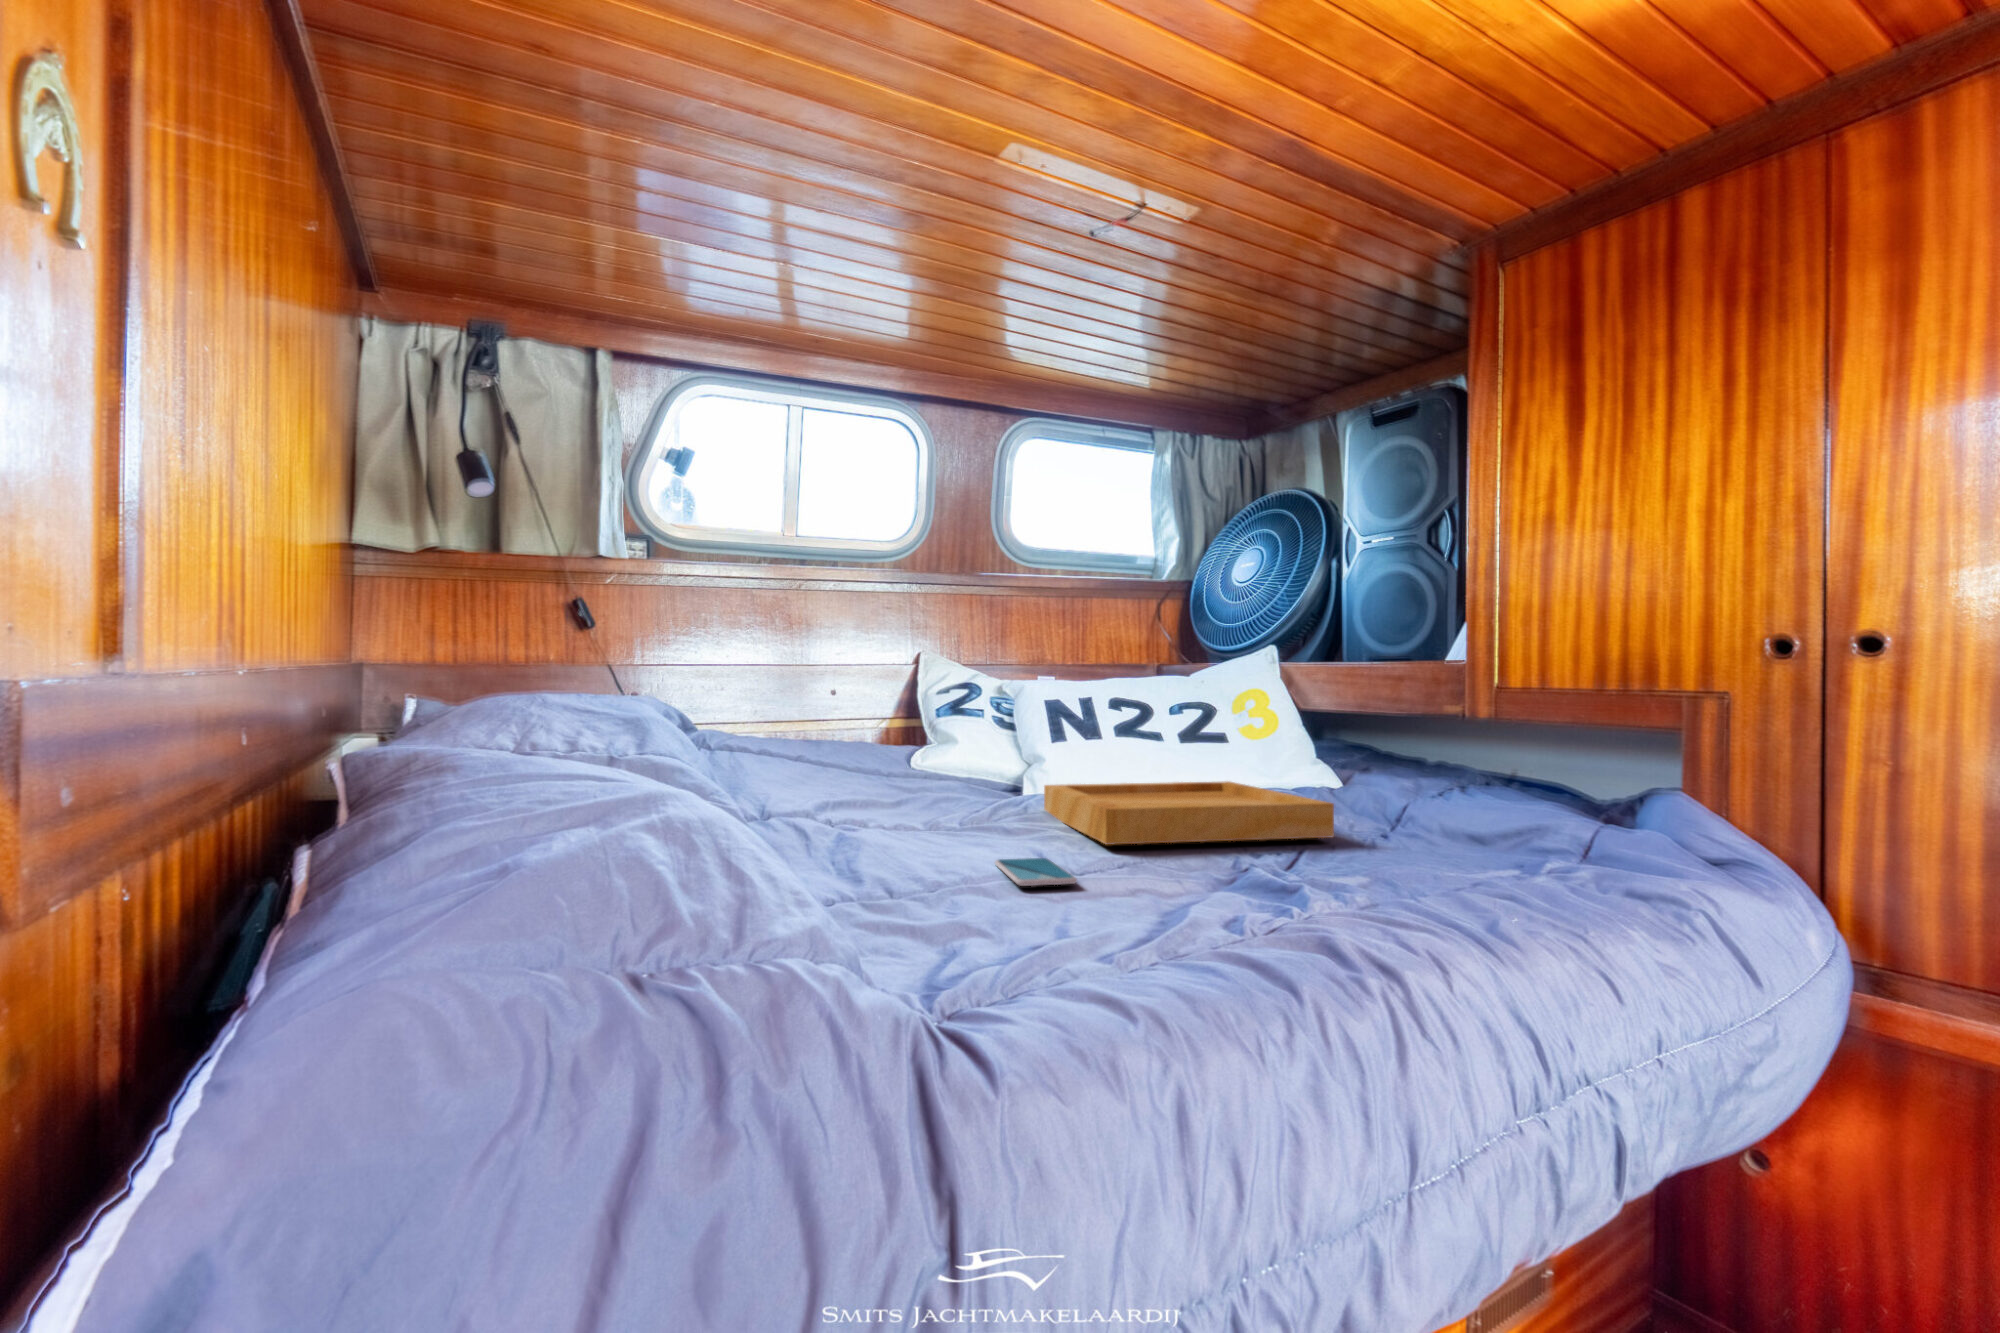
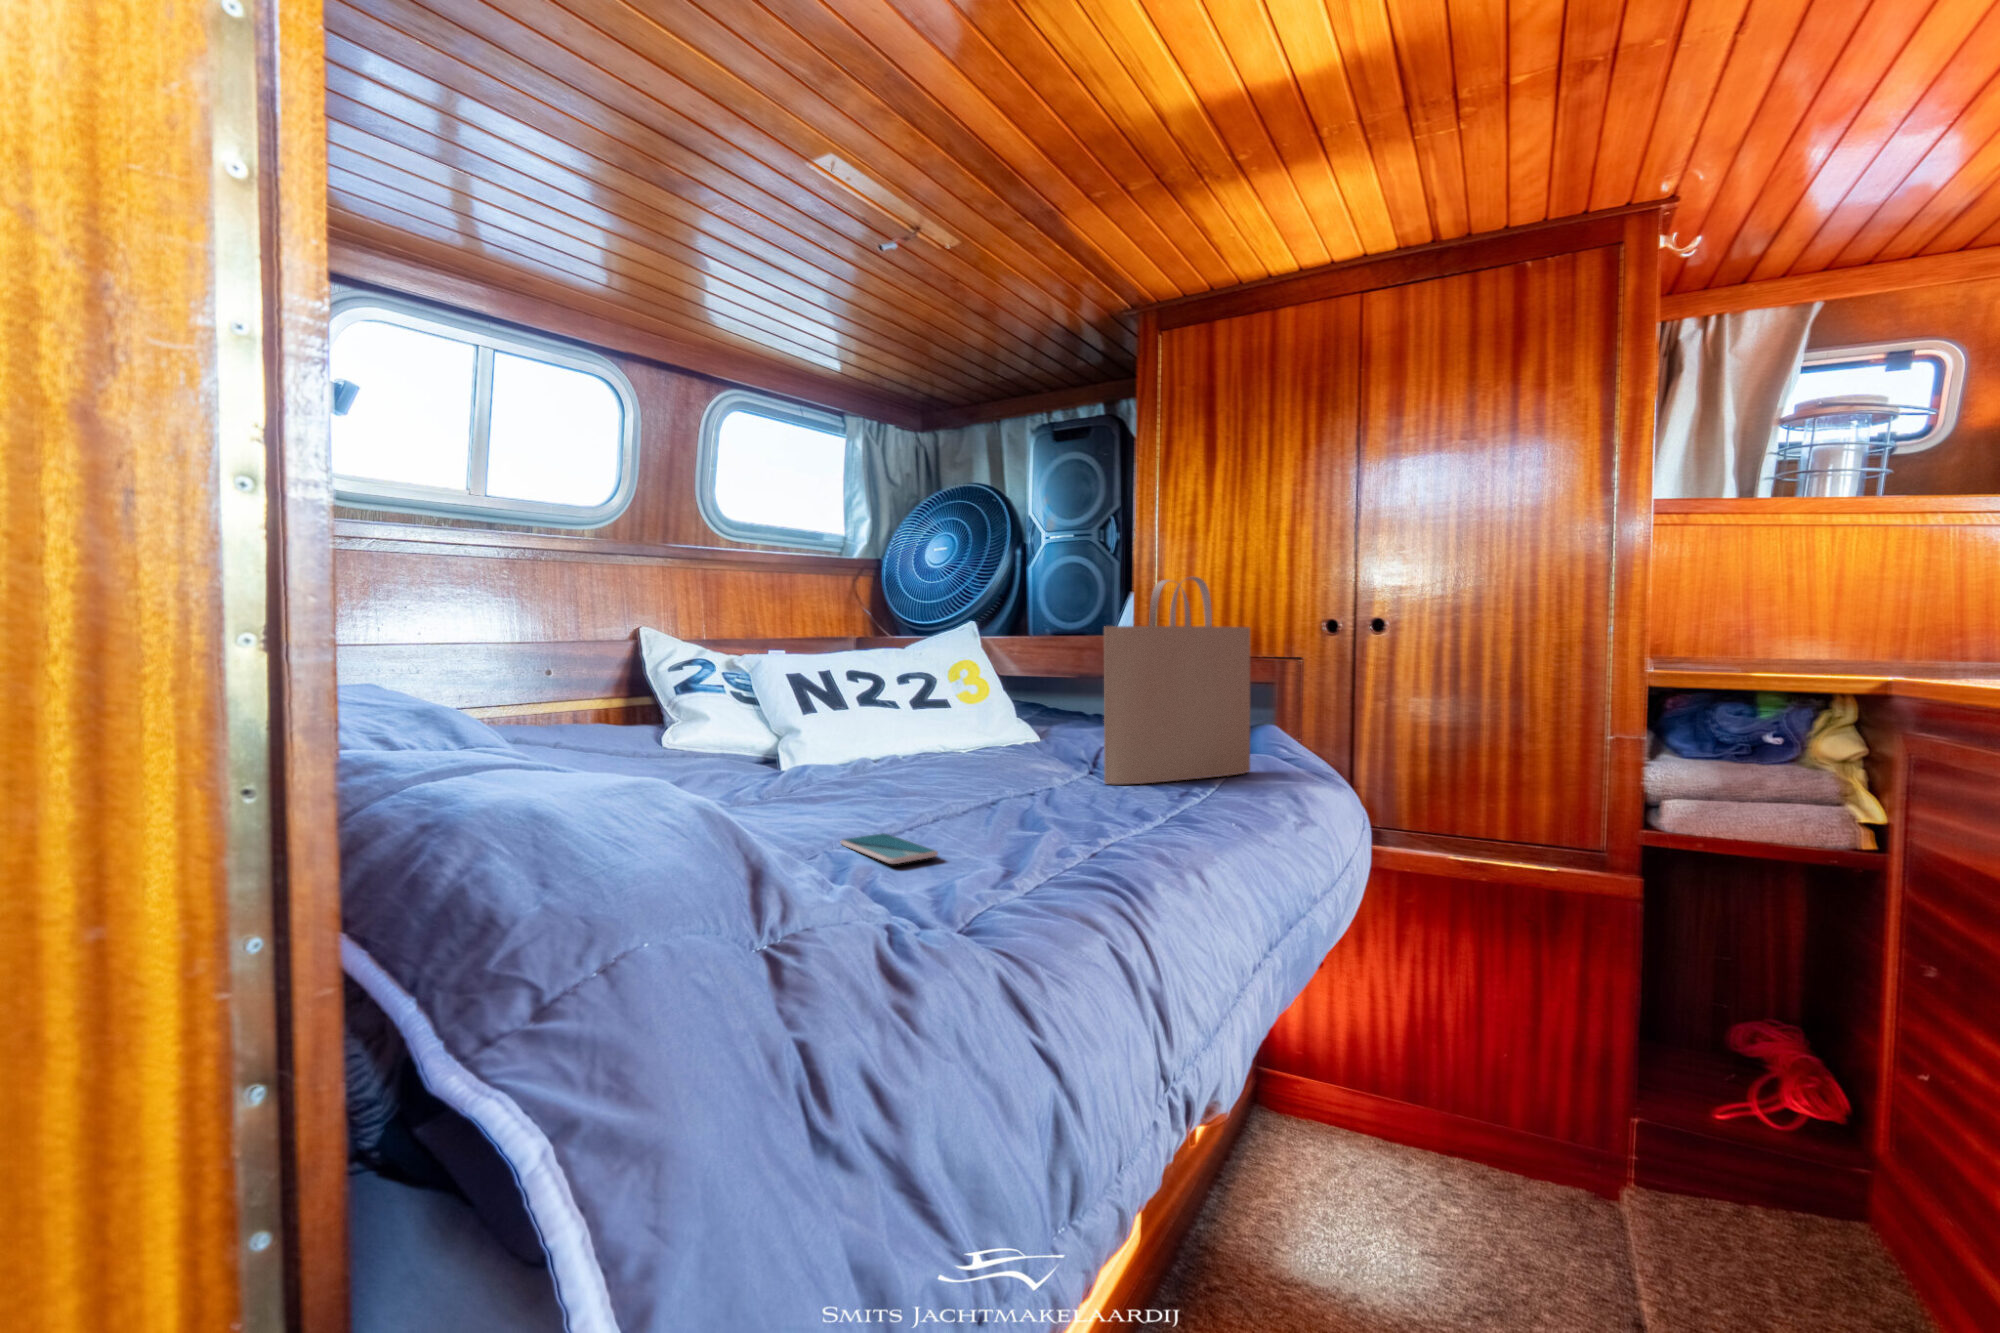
tote bag: none [1361,576,1591,835] -> present [1104,576,1250,784]
tray: present [1044,781,1334,845] -> none [827,746,1095,815]

